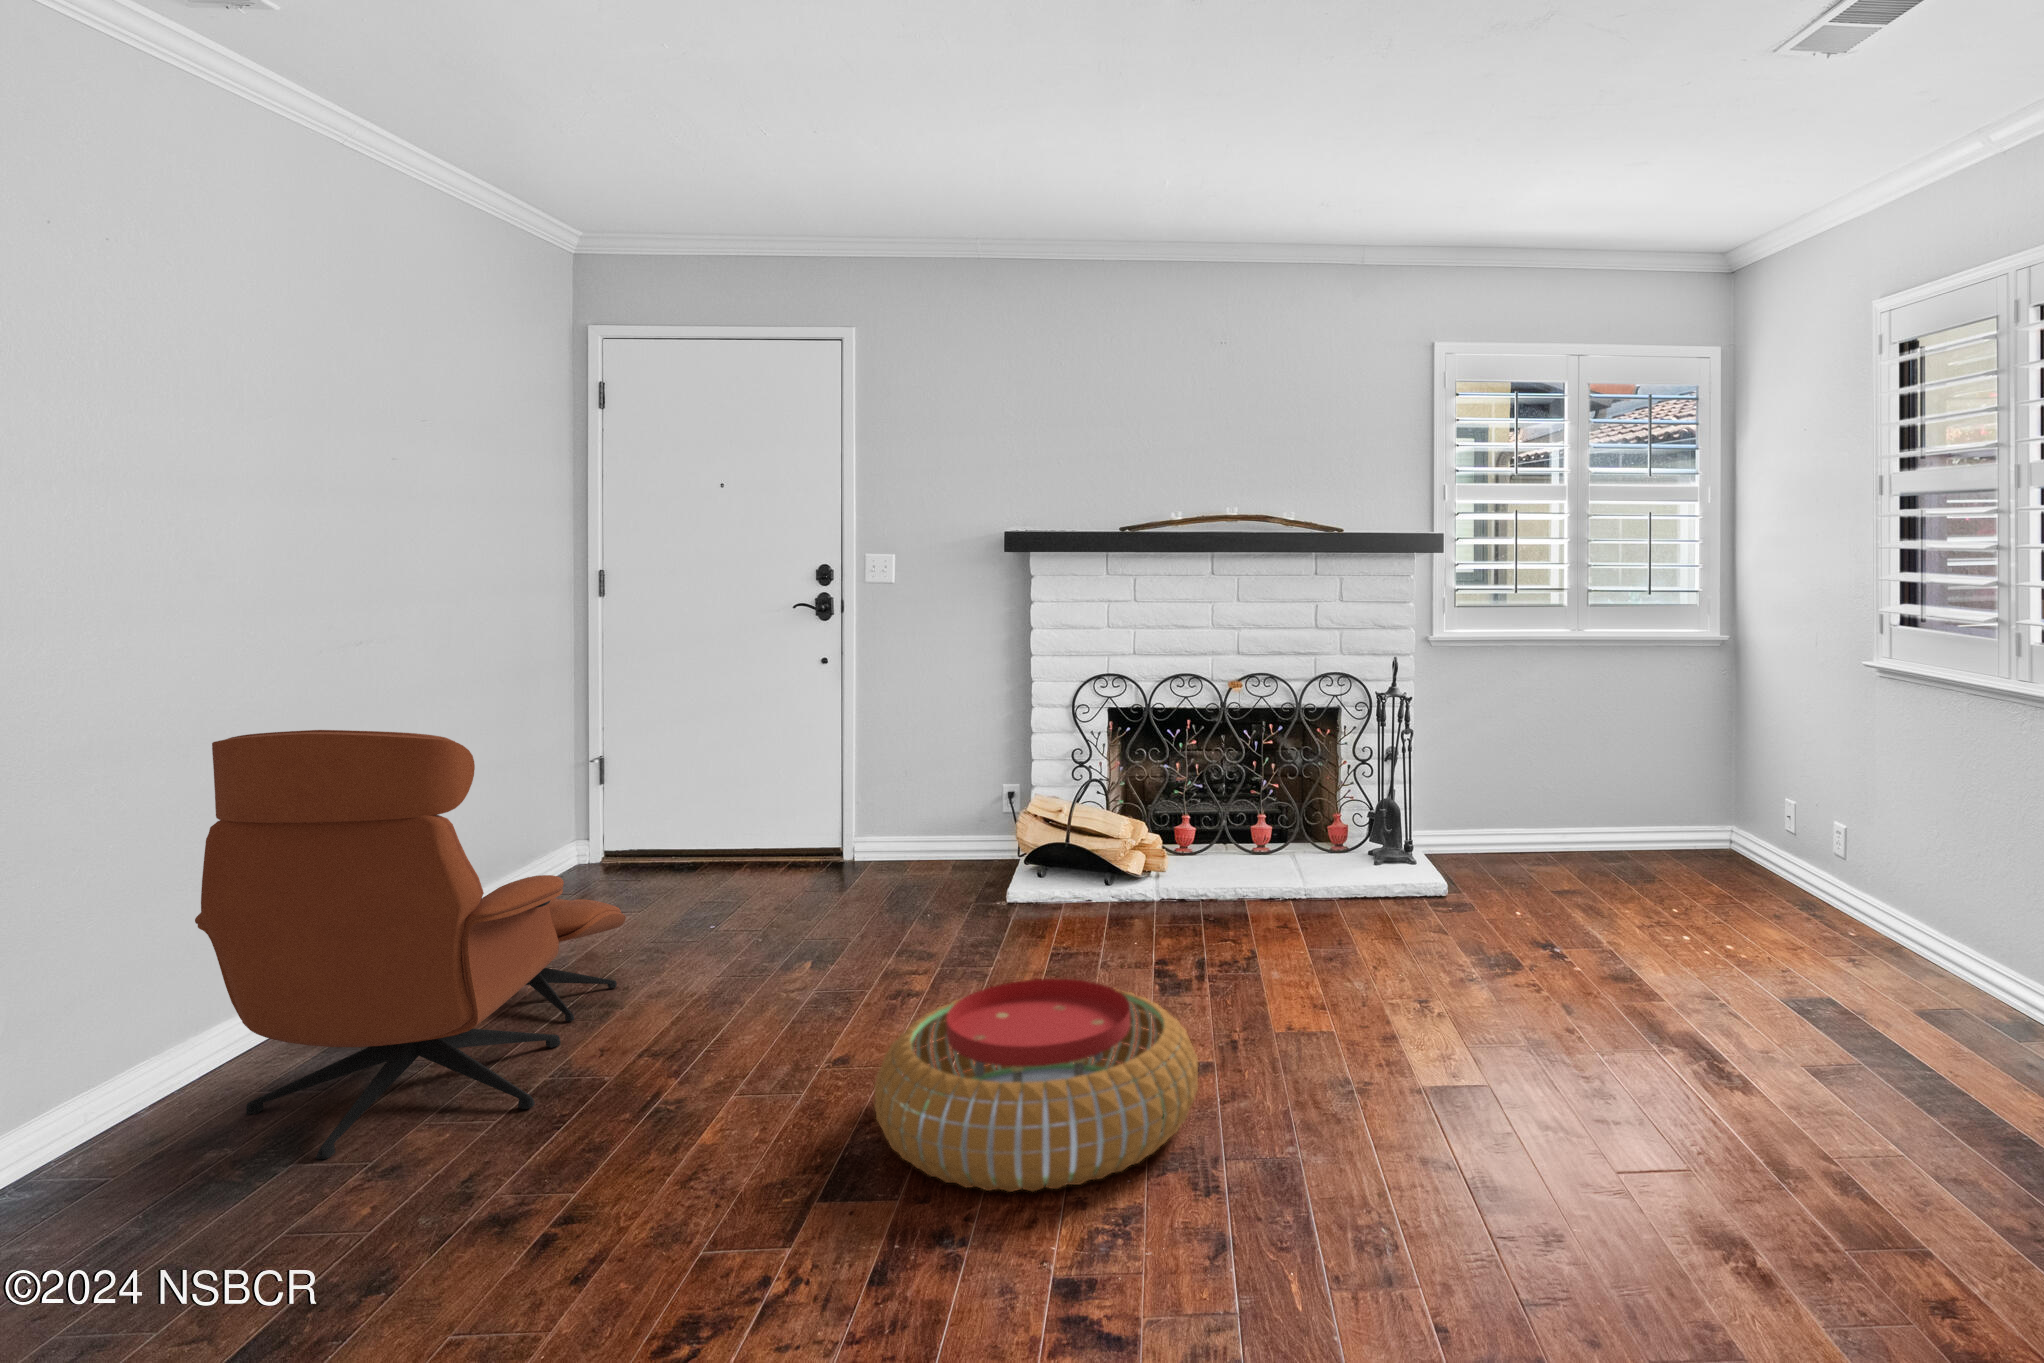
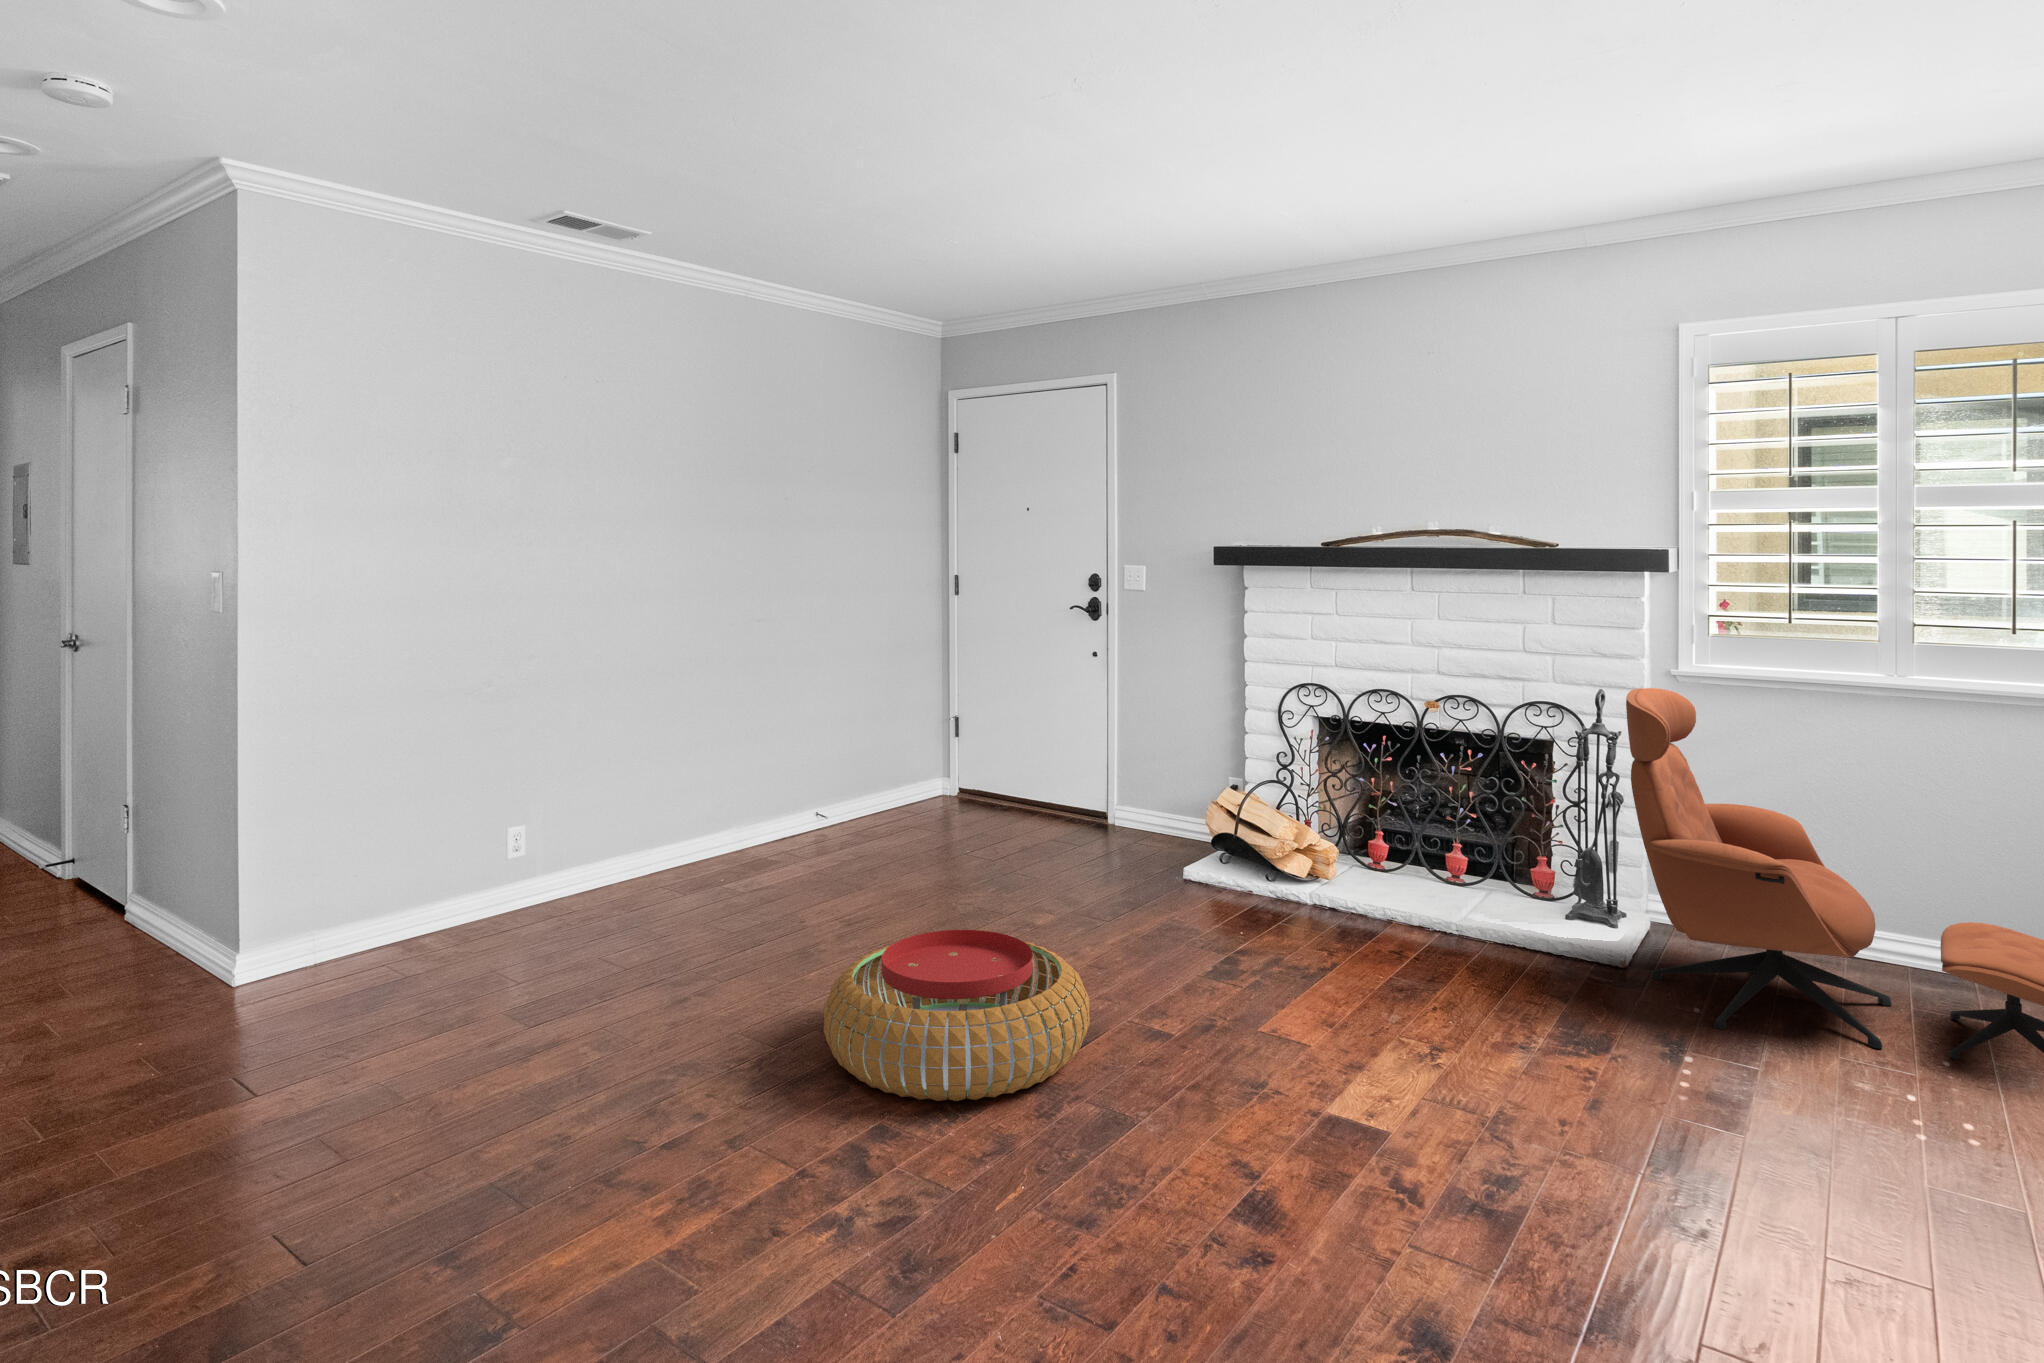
lounge chair: present [195,730,626,1159] -> present [1626,688,2044,1059]

